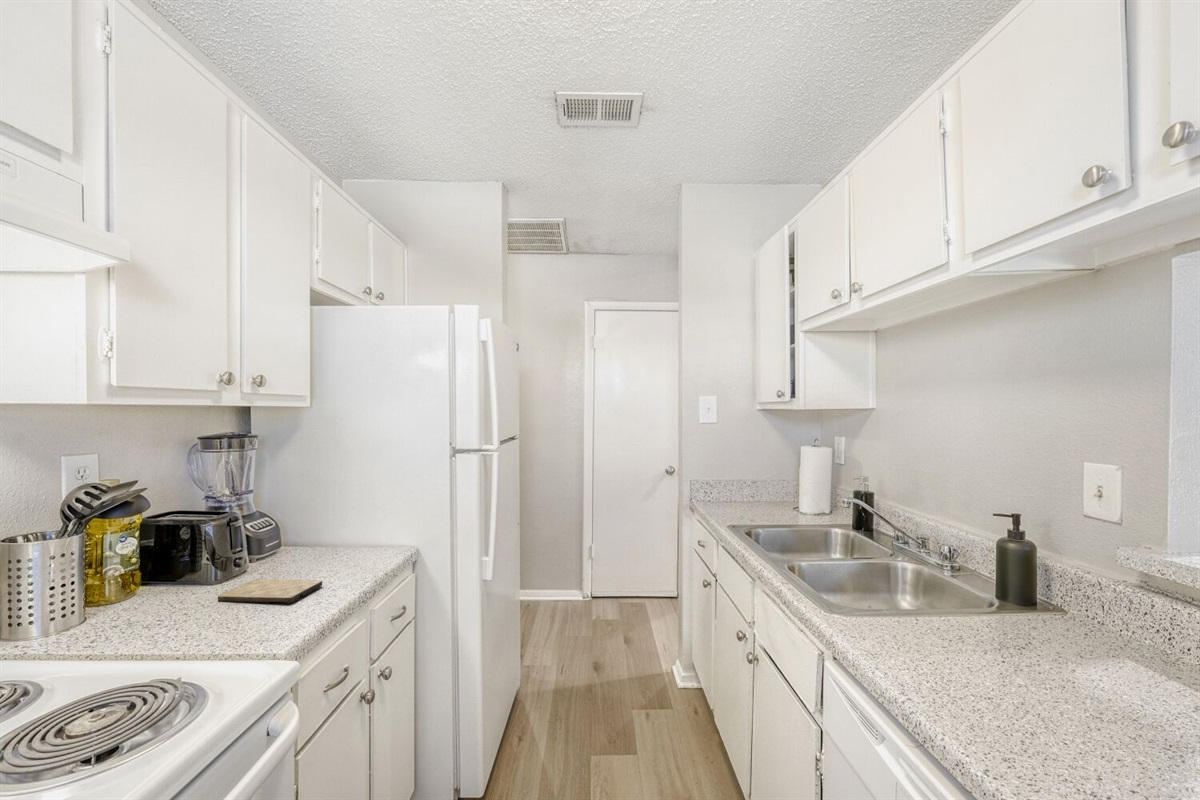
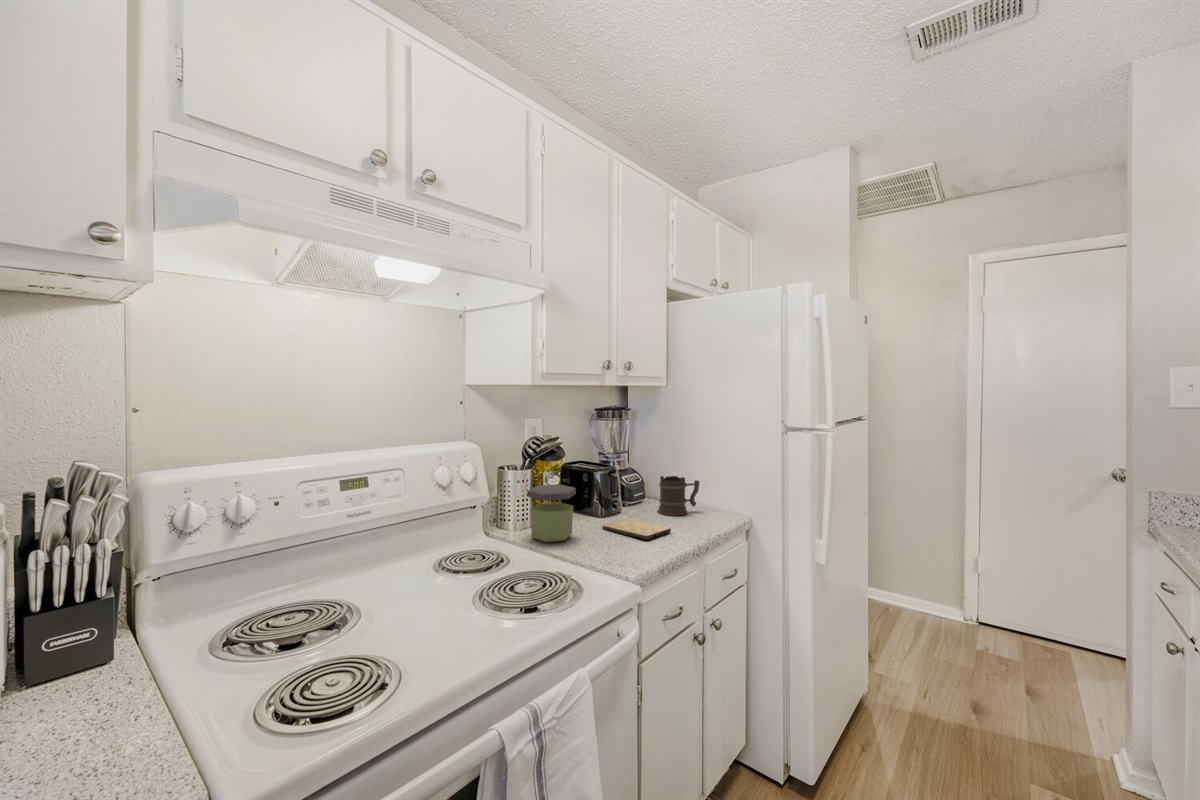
mug: none [299,515,355,565] -> present [658,476,699,516]
jar: none [75,550,173,643] -> present [527,484,576,542]

